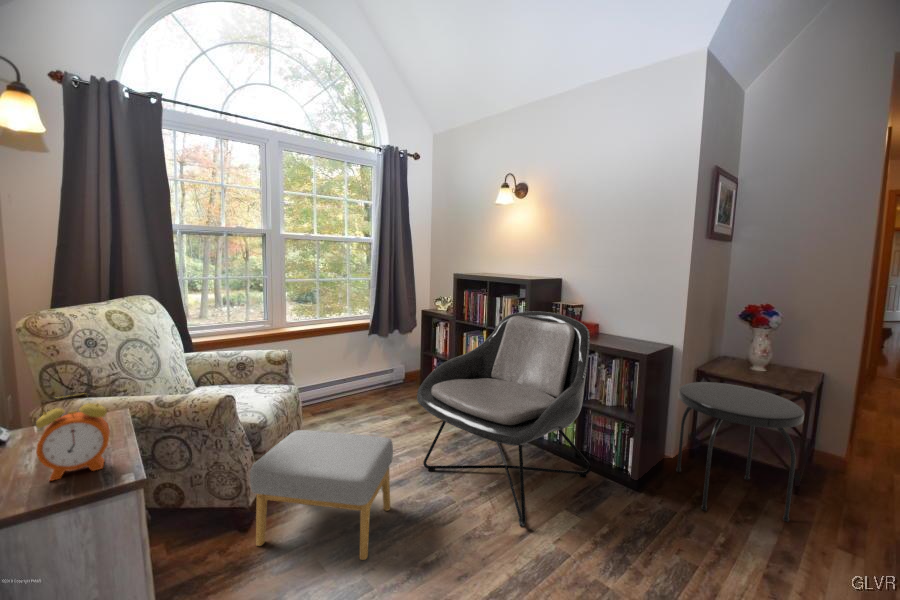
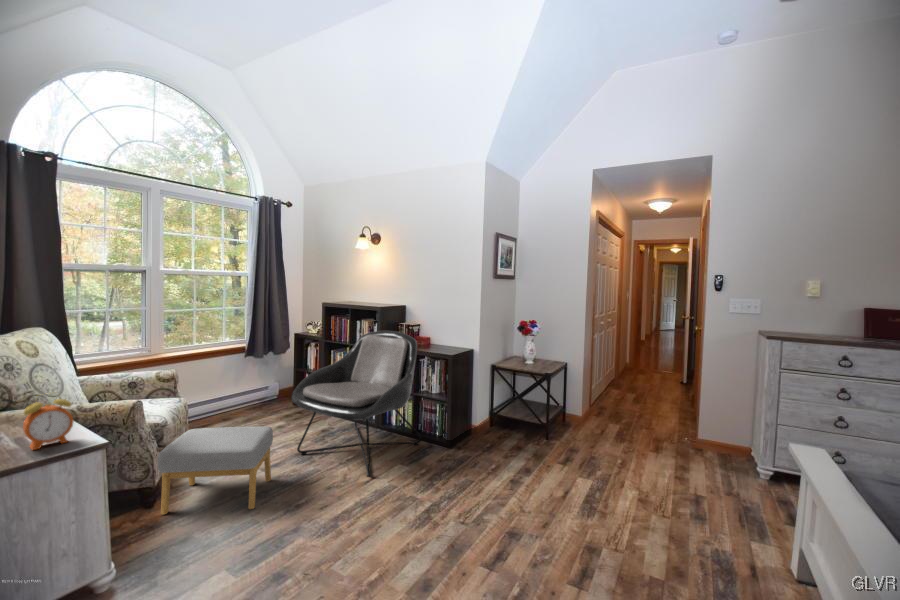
side table: present [676,382,804,522] -> none [475,373,539,453]

